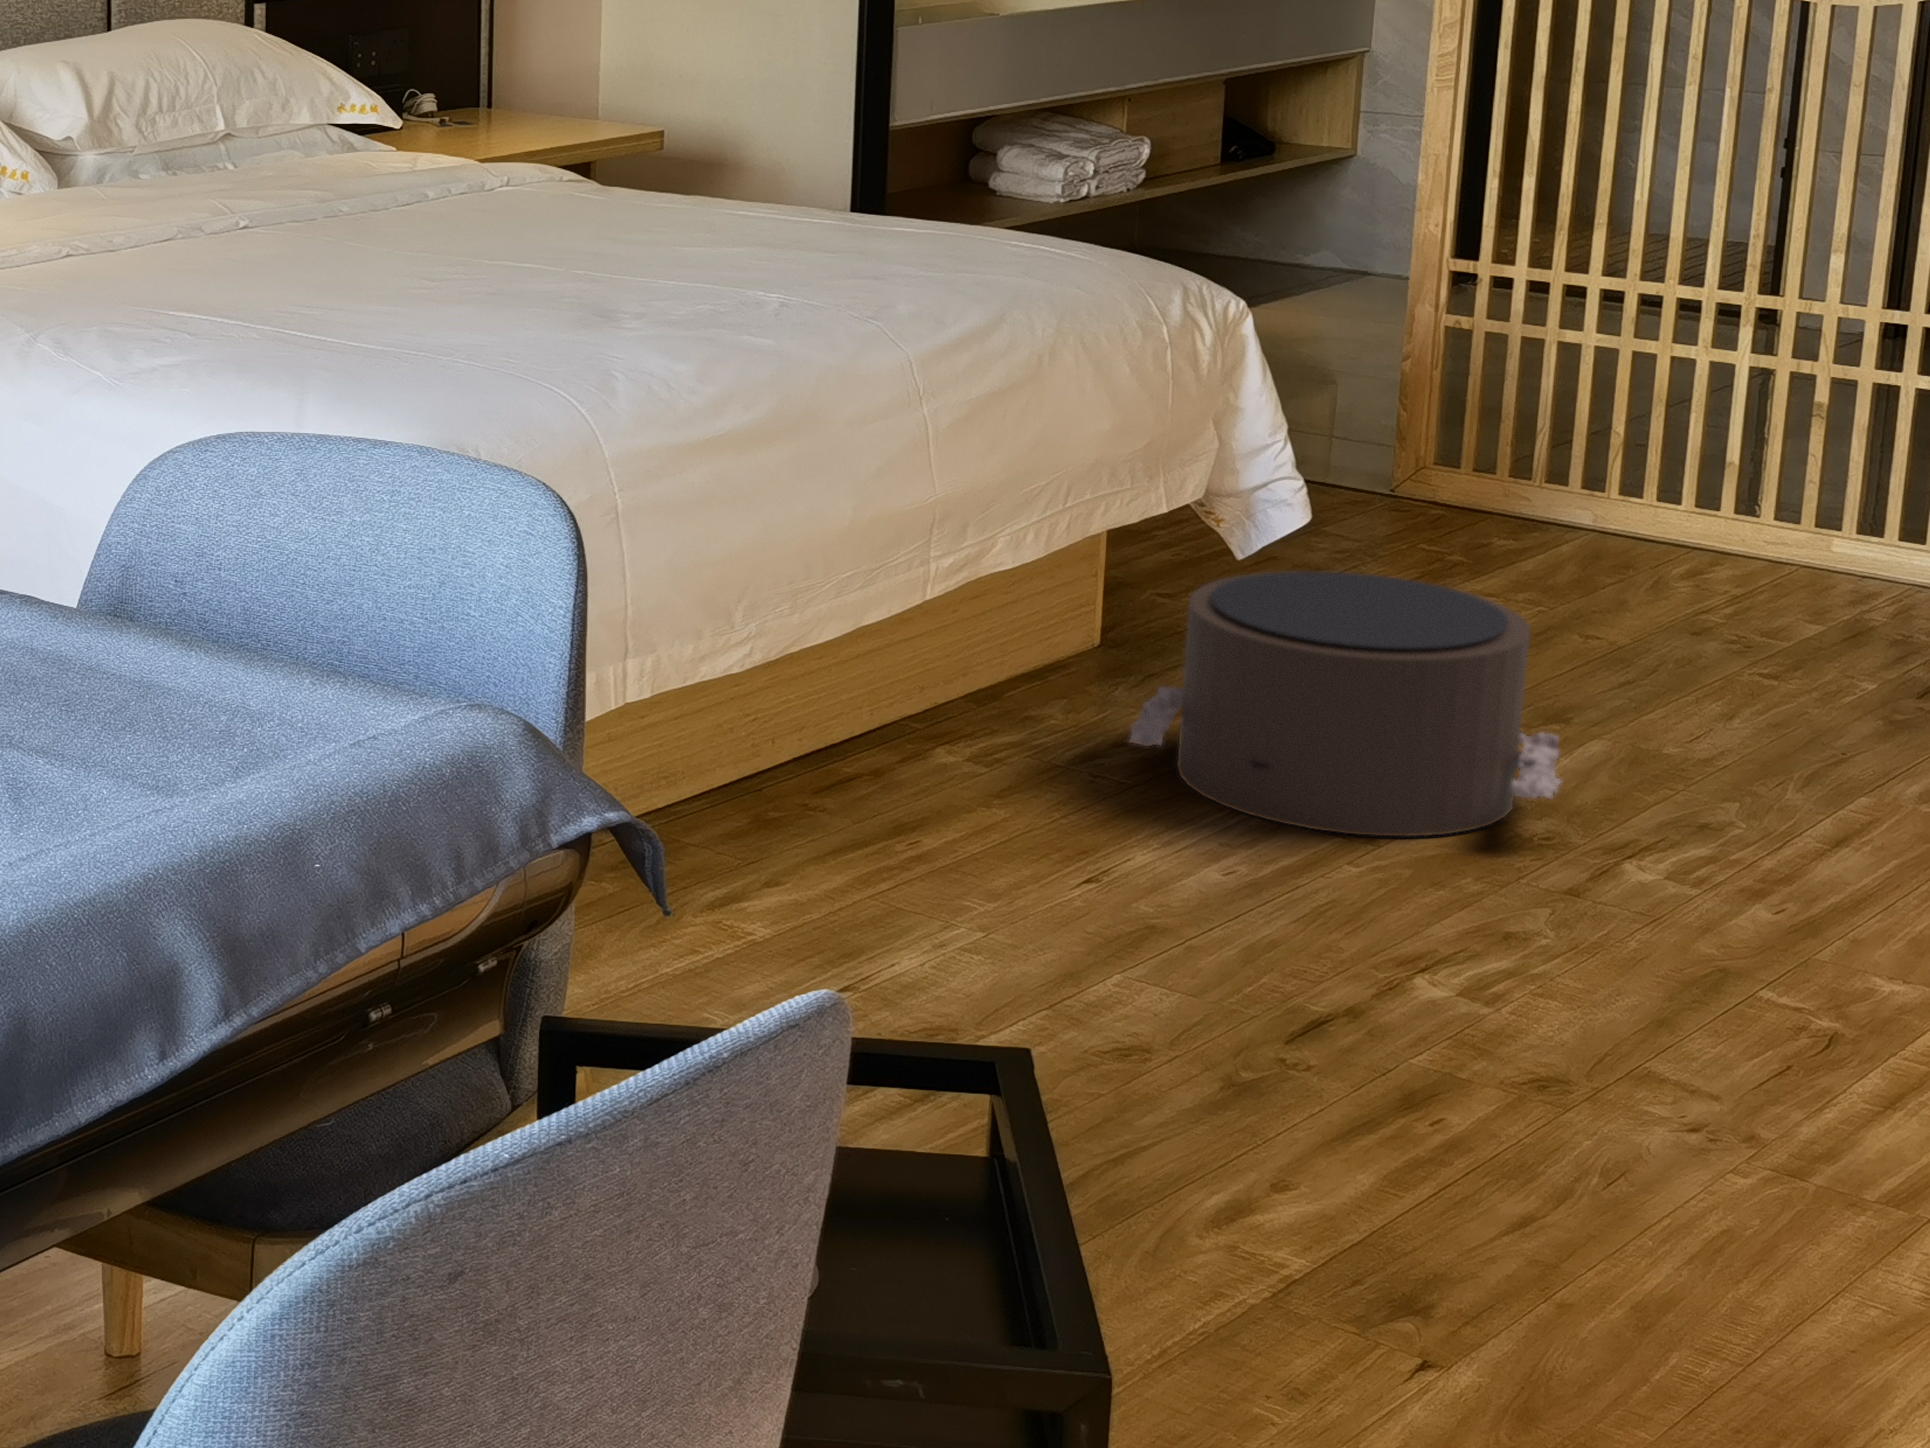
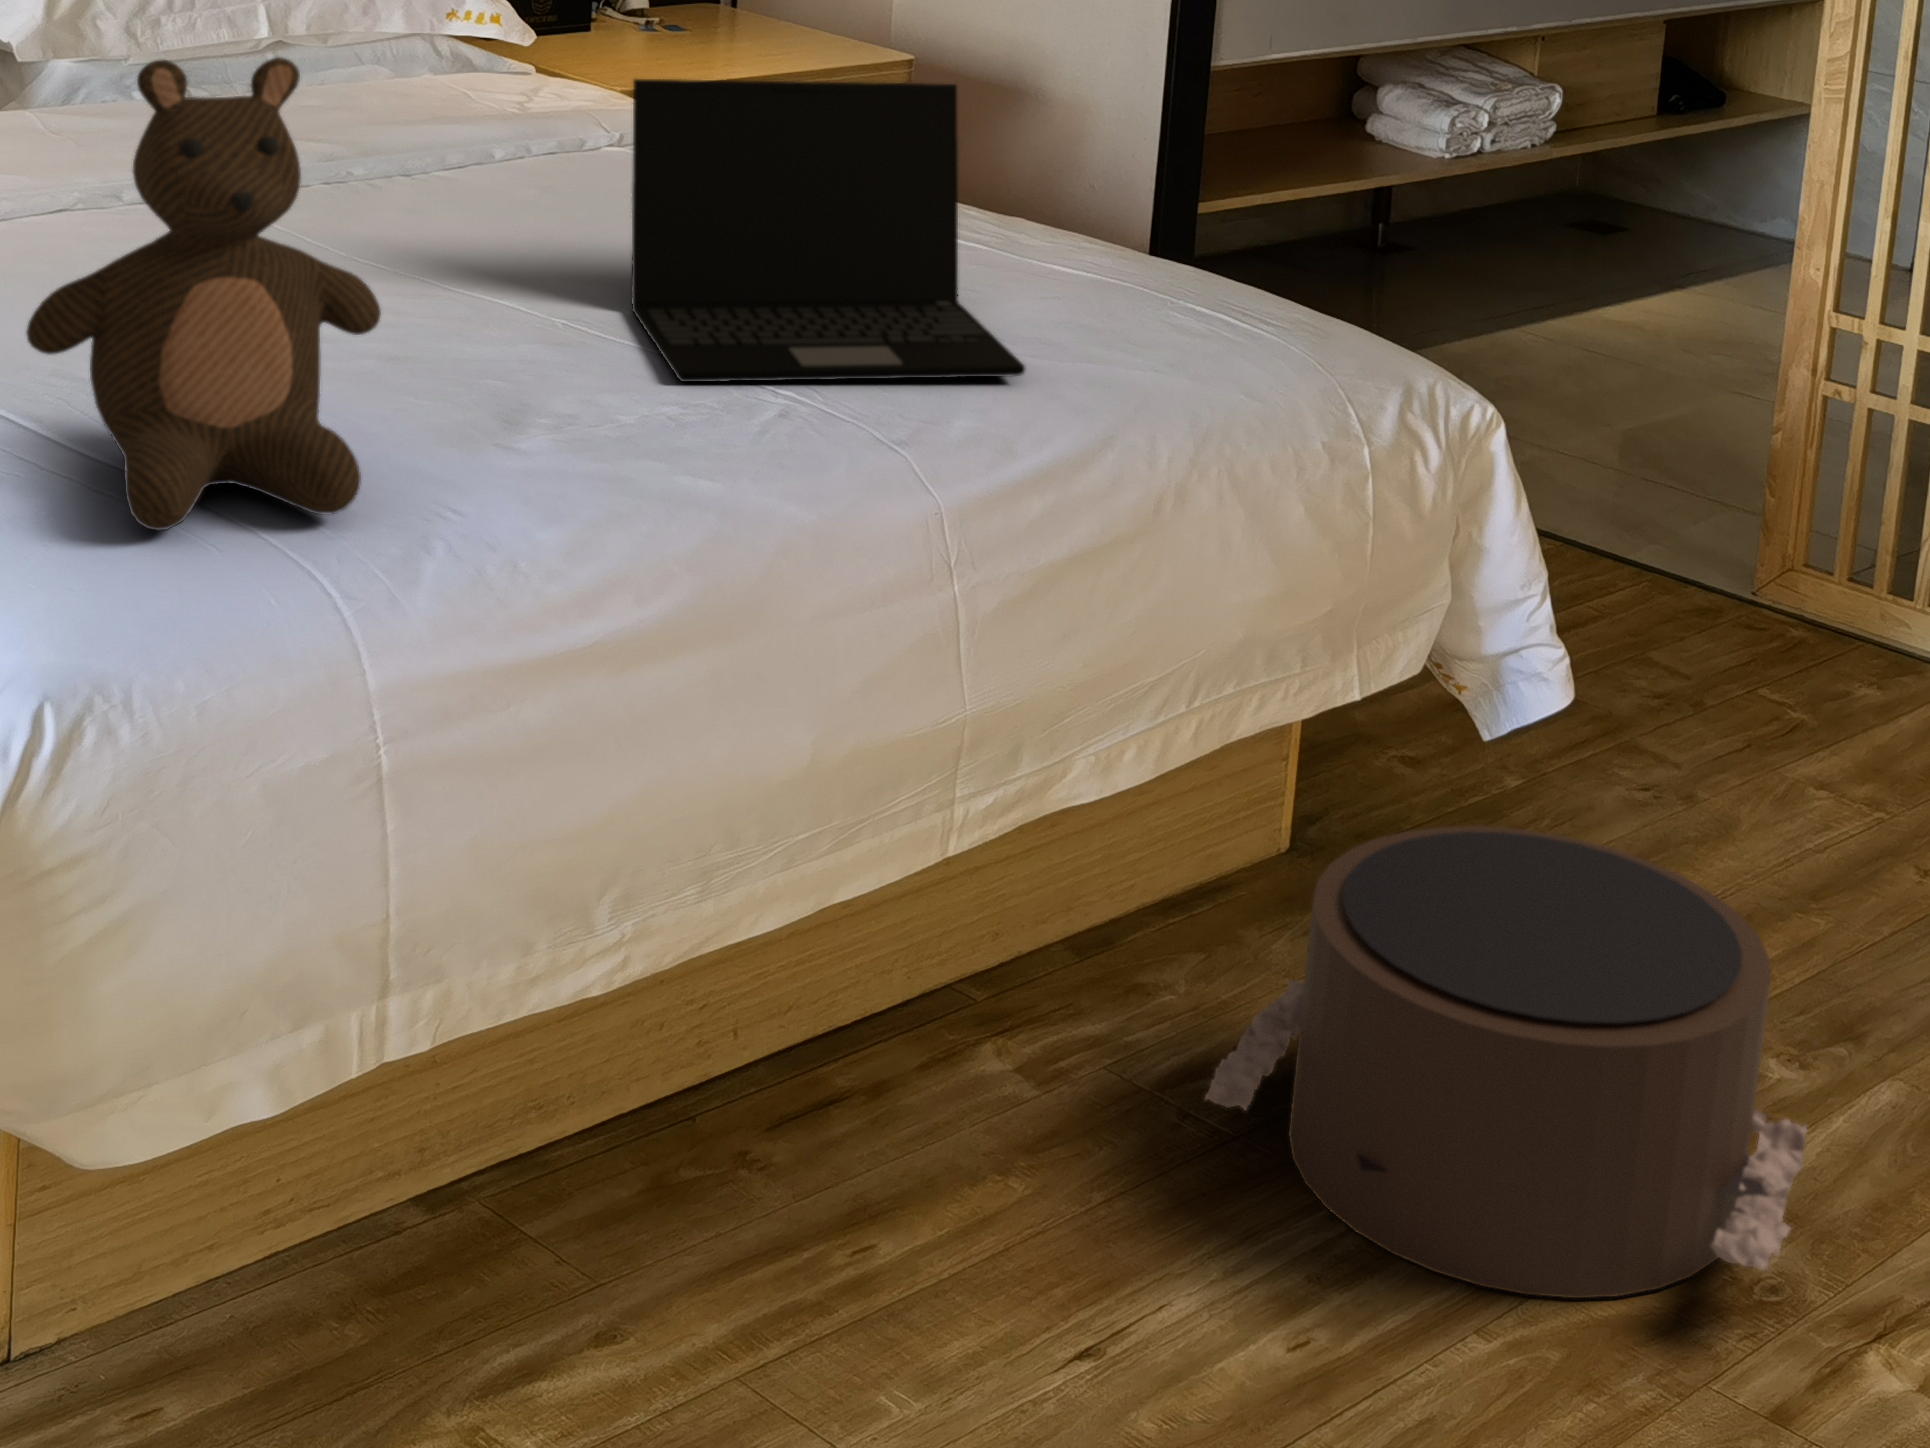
stuffed bear: none [338,60,571,366] -> present [26,57,381,530]
laptop: none [609,89,930,295] -> present [631,79,1025,382]

